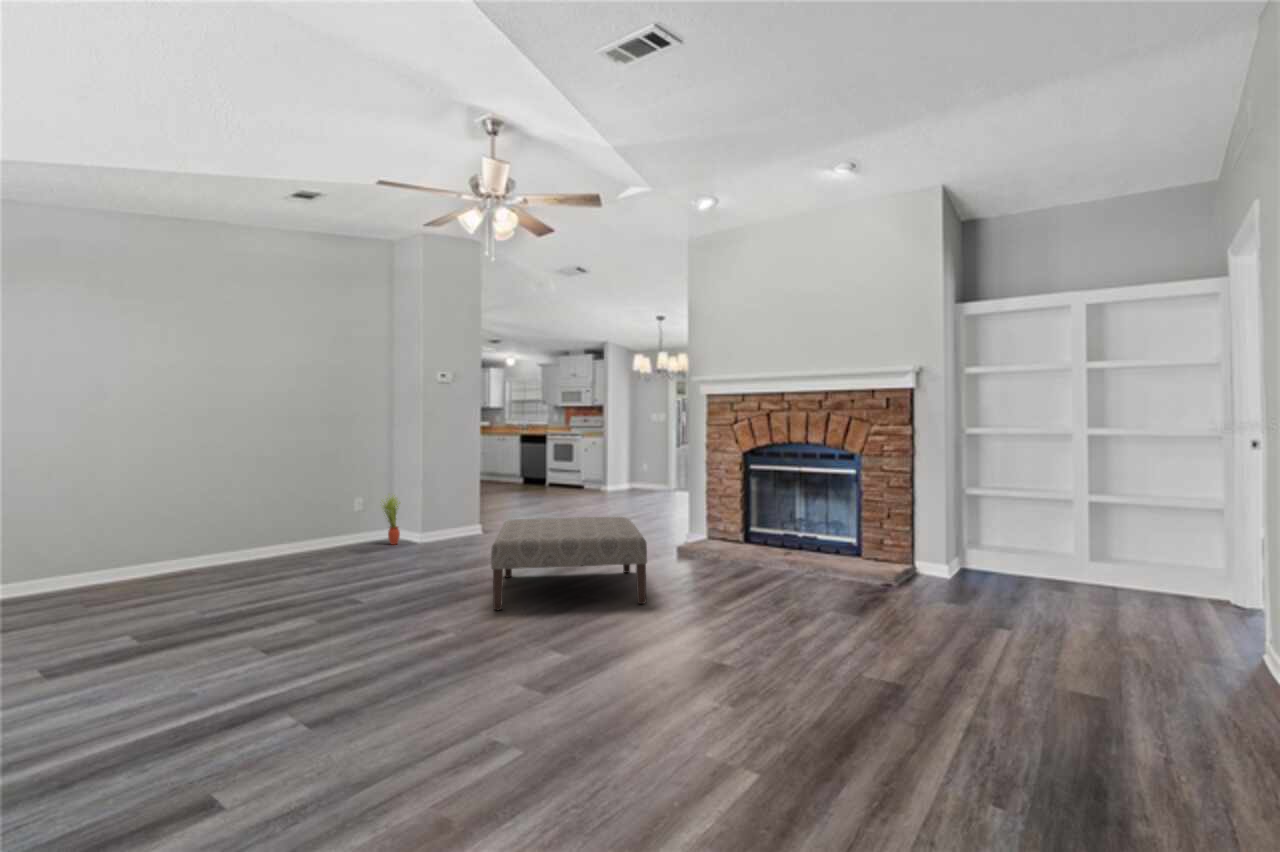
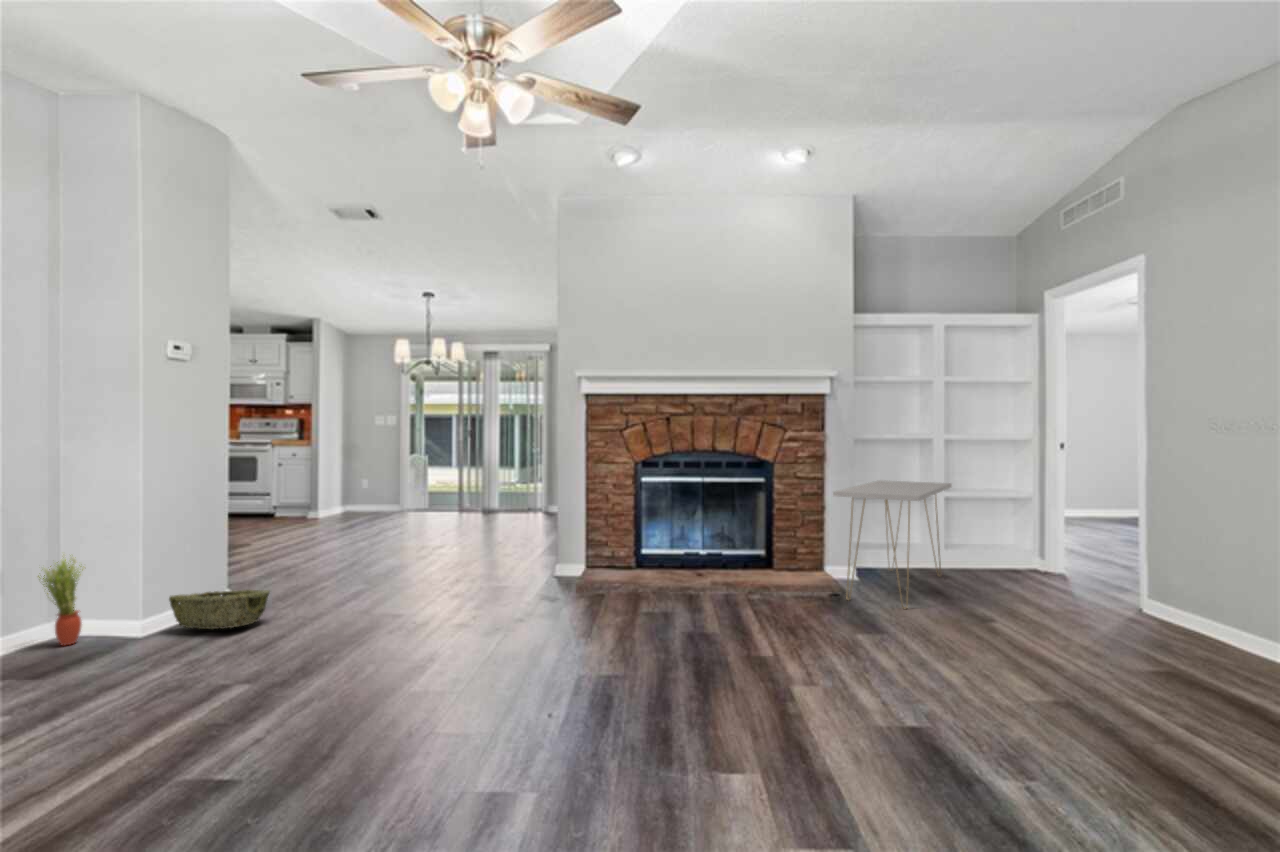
console table: none [887,478,1072,603] -> present [833,480,952,609]
ottoman: present [491,517,647,610] -> none [390,555,674,740]
woven basket: none [436,523,486,548] -> present [169,590,270,629]

